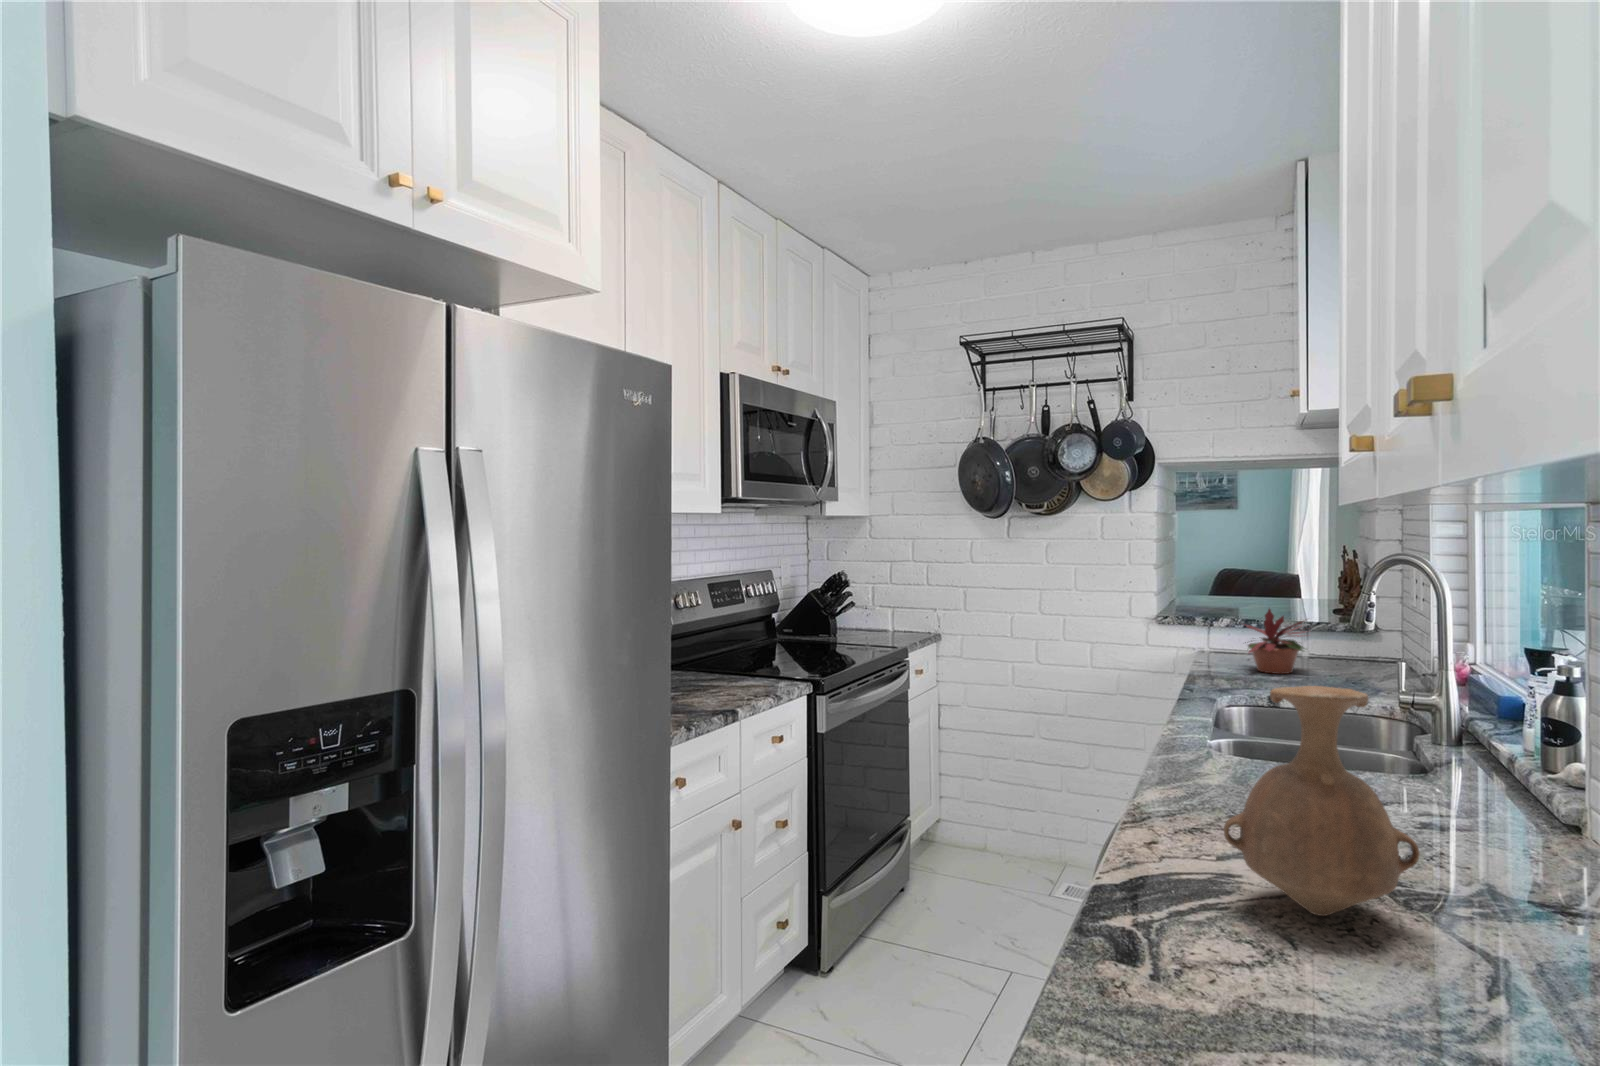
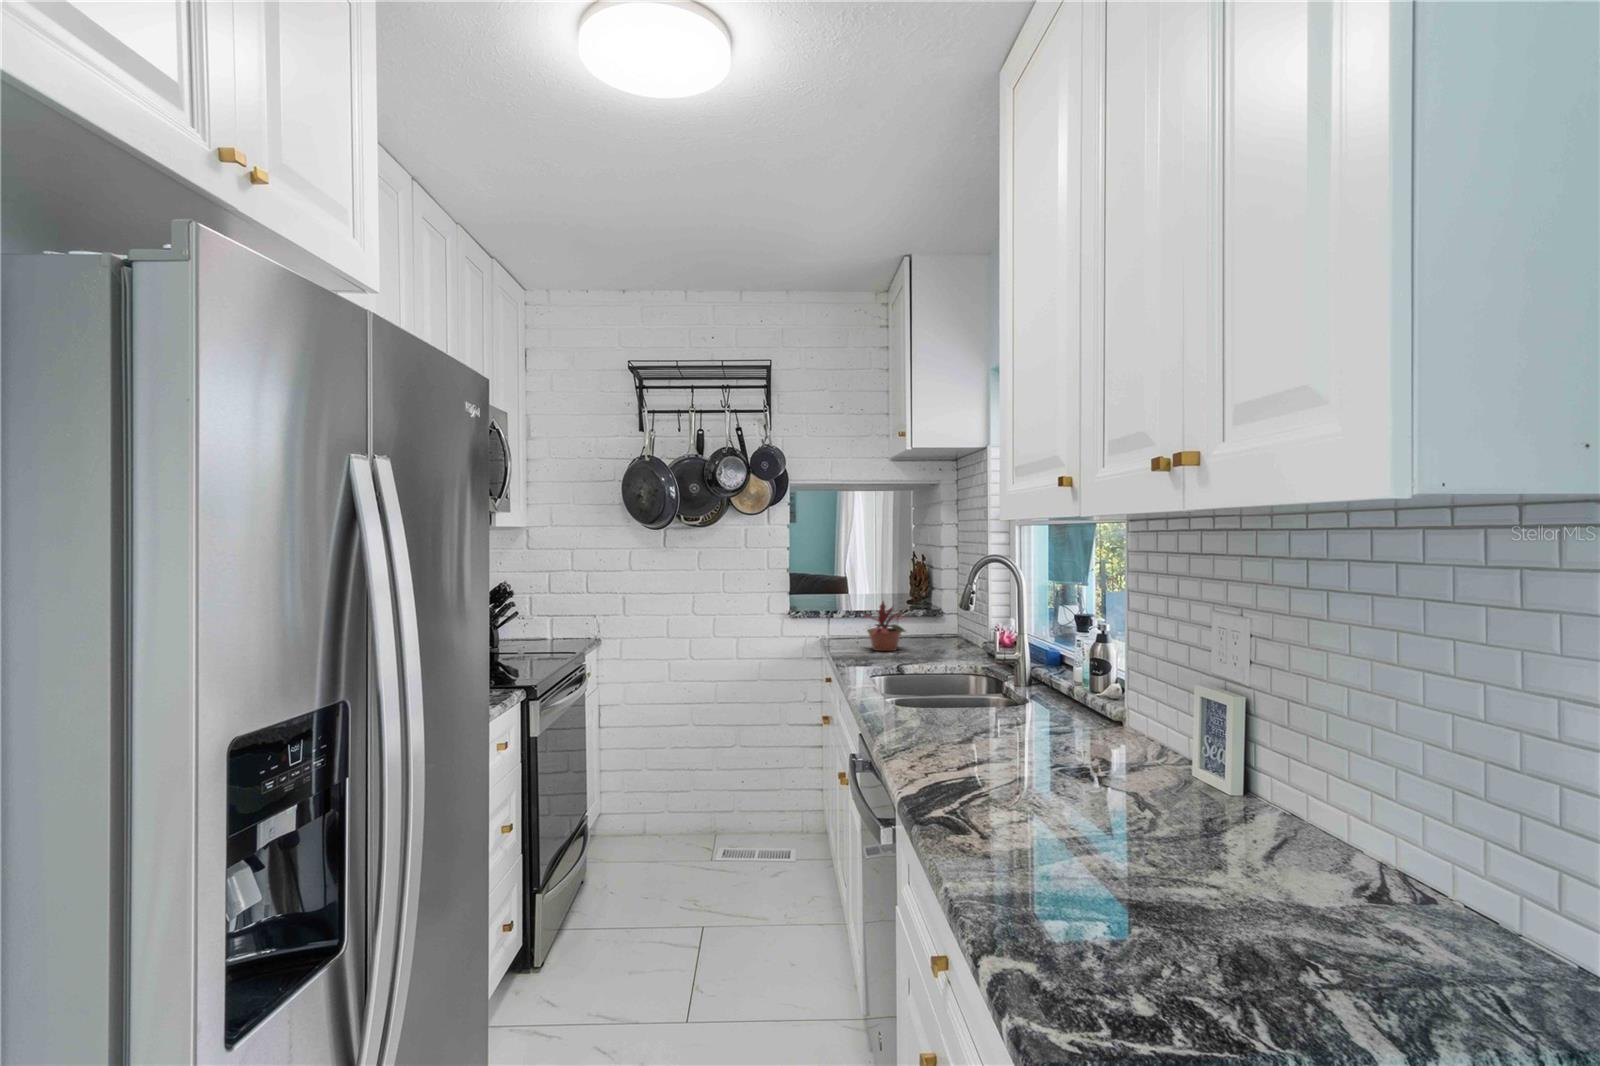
vase: present [1223,686,1420,916] -> none [985,635,1095,789]

